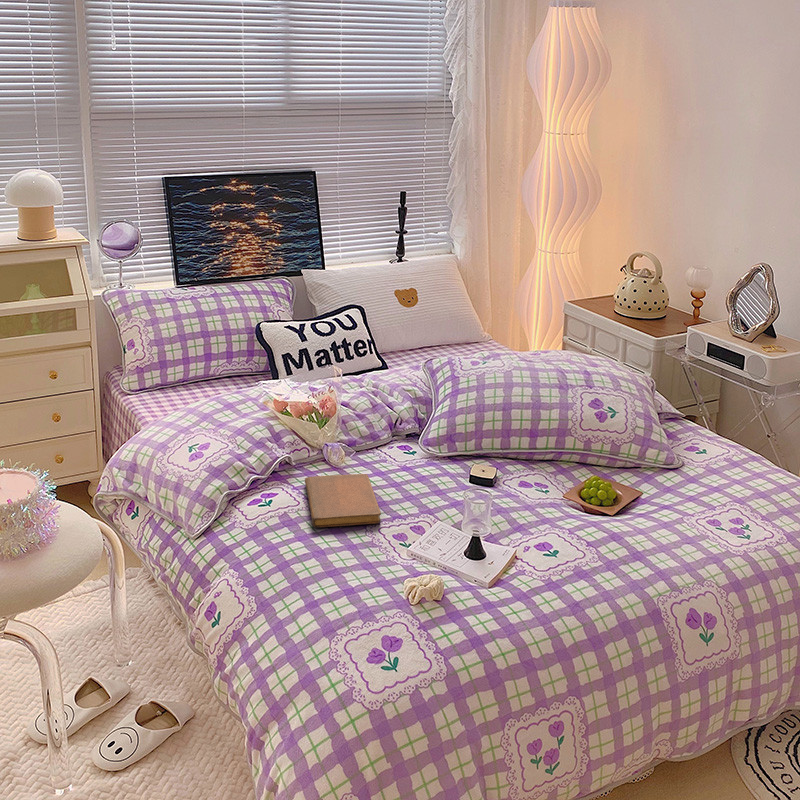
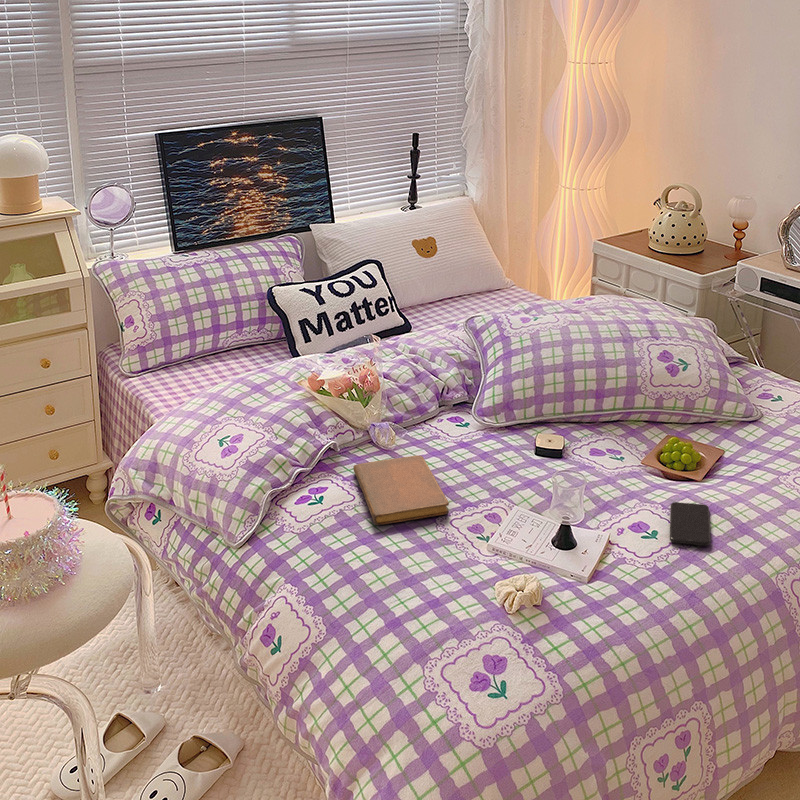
smartphone: none [569,529,611,565] -> present [670,502,710,546]

